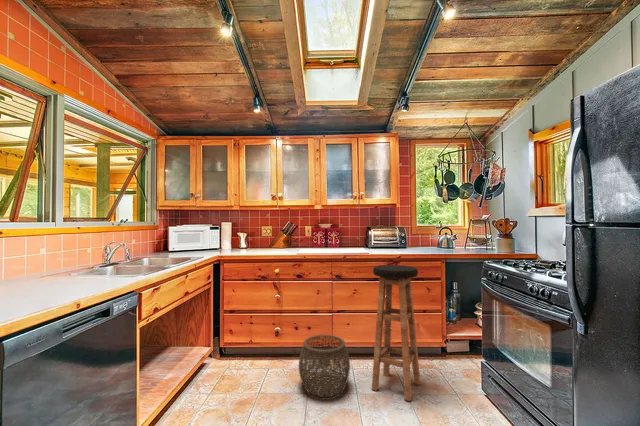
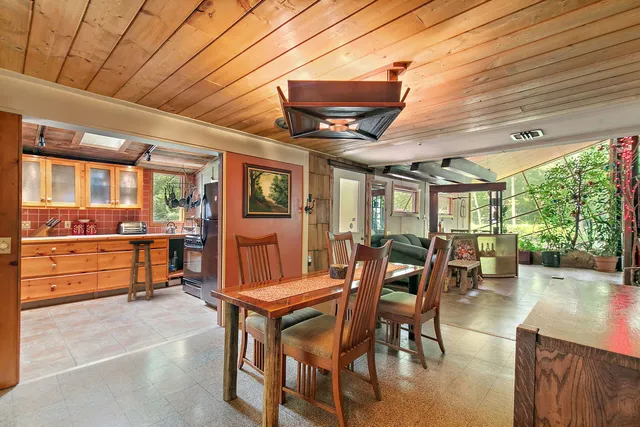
woven basket: present [299,335,350,397] -> none [80,280,115,309]

